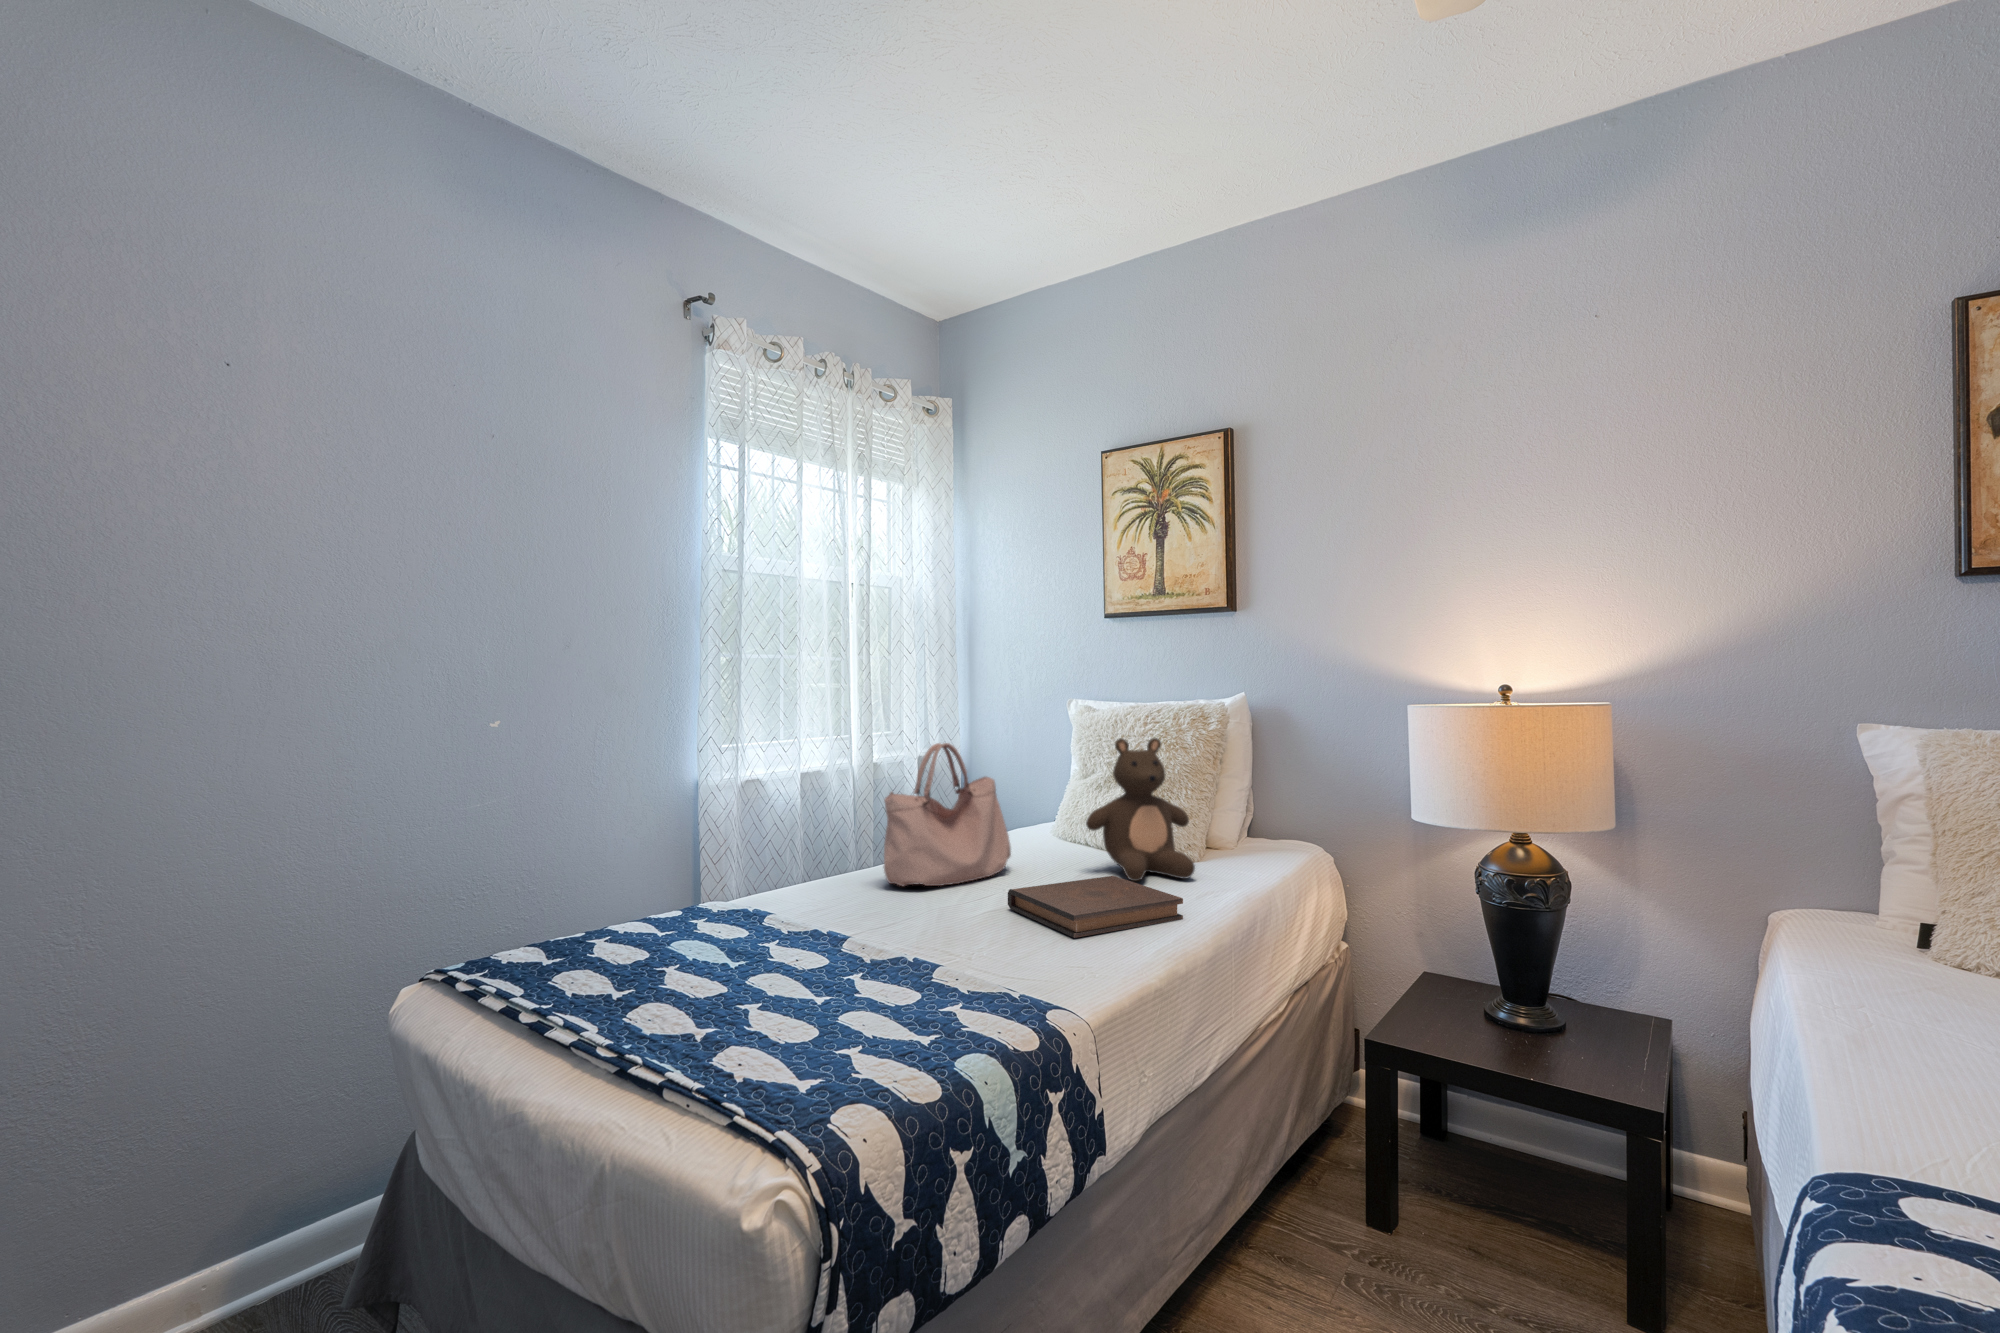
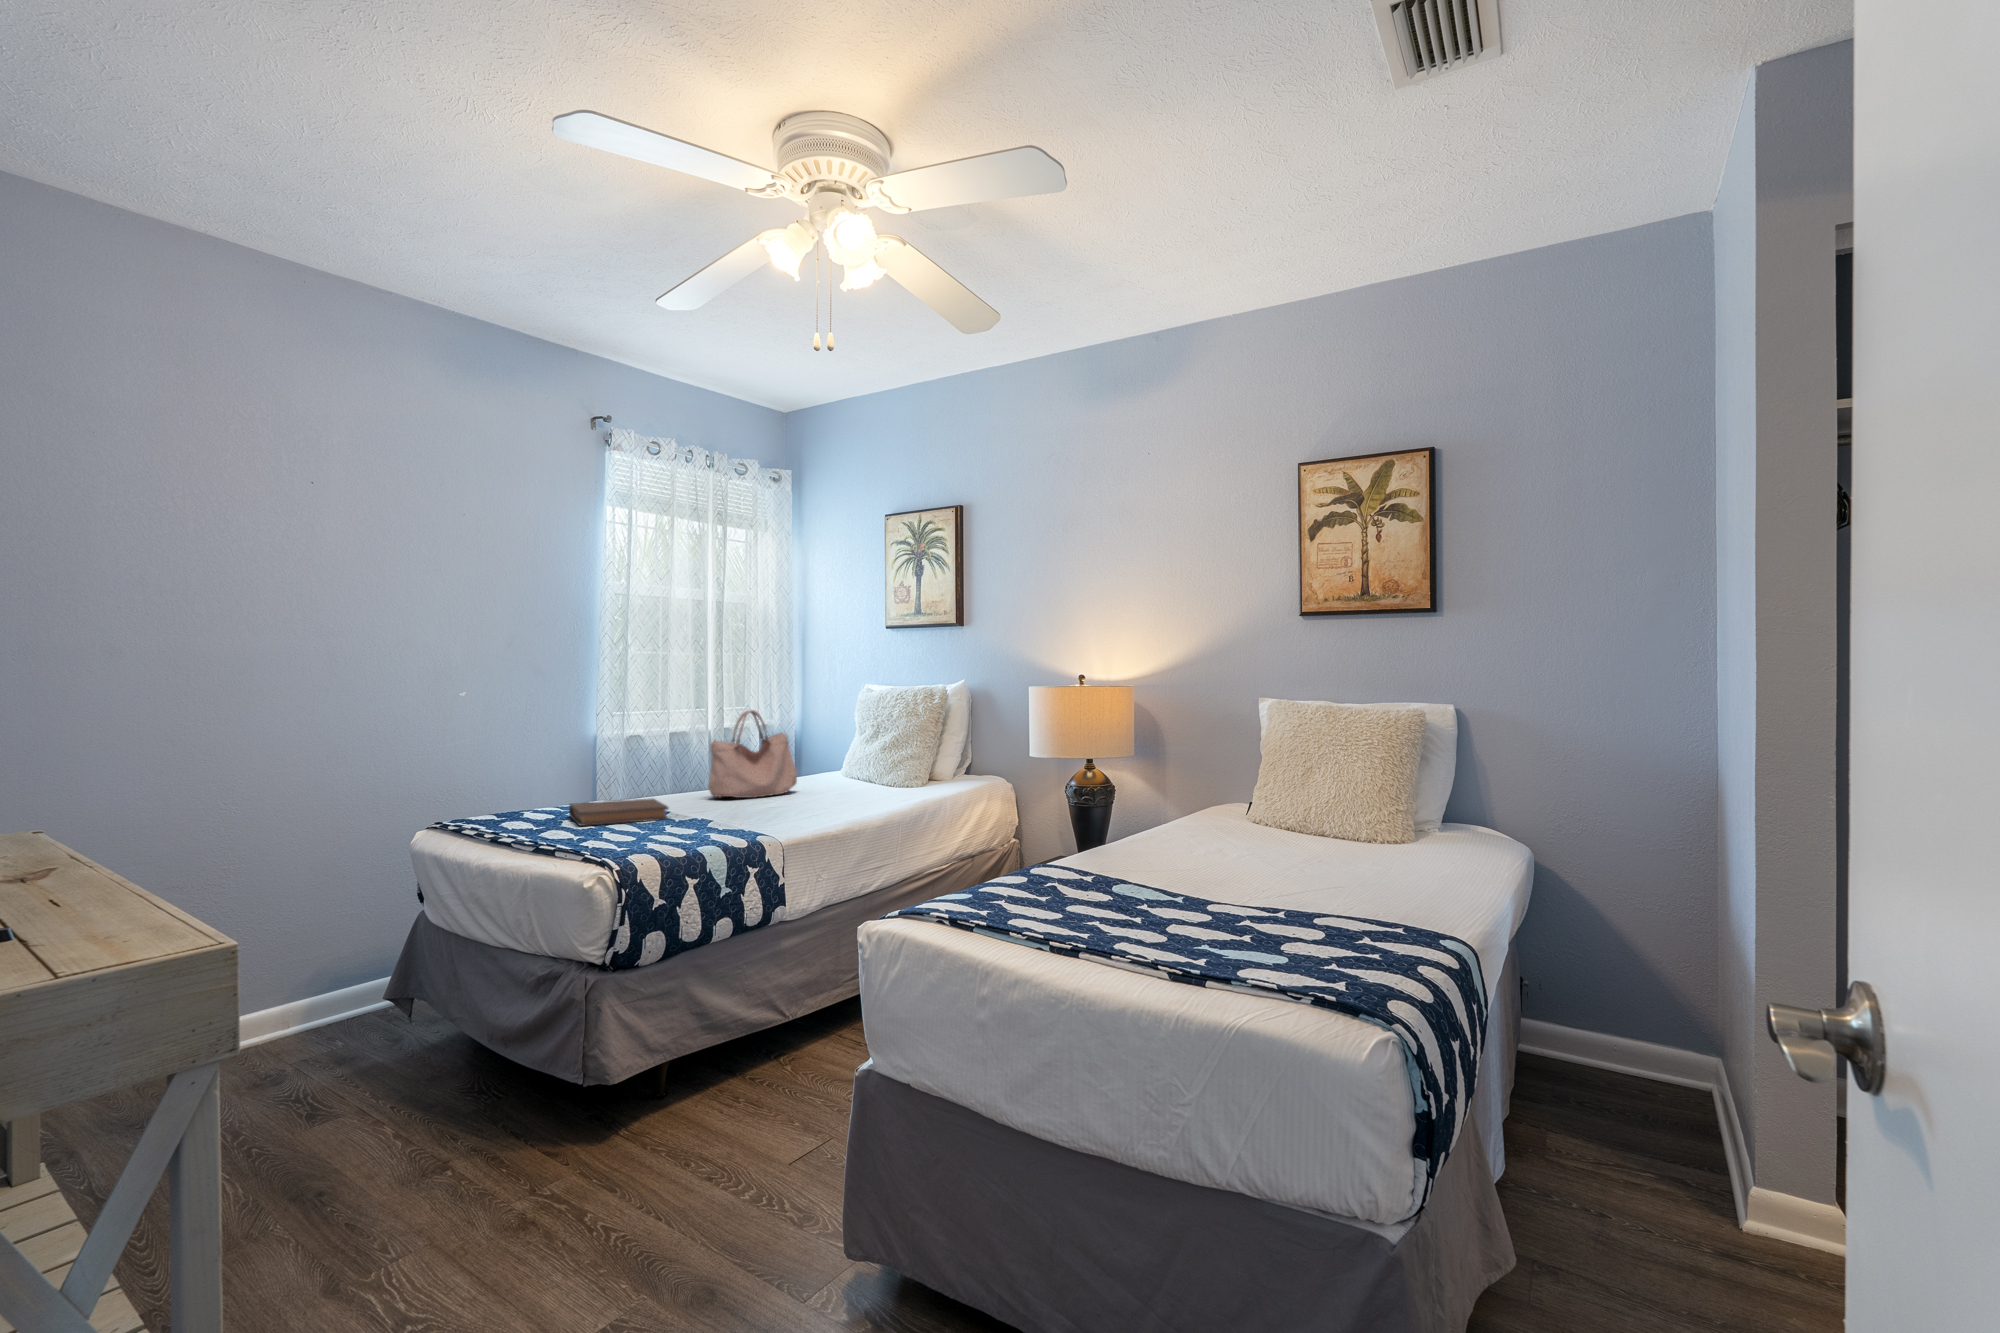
teddy bear: present [1086,738,1195,881] -> none [843,708,913,796]
book: present [1008,876,1183,938] -> present [569,798,669,826]

